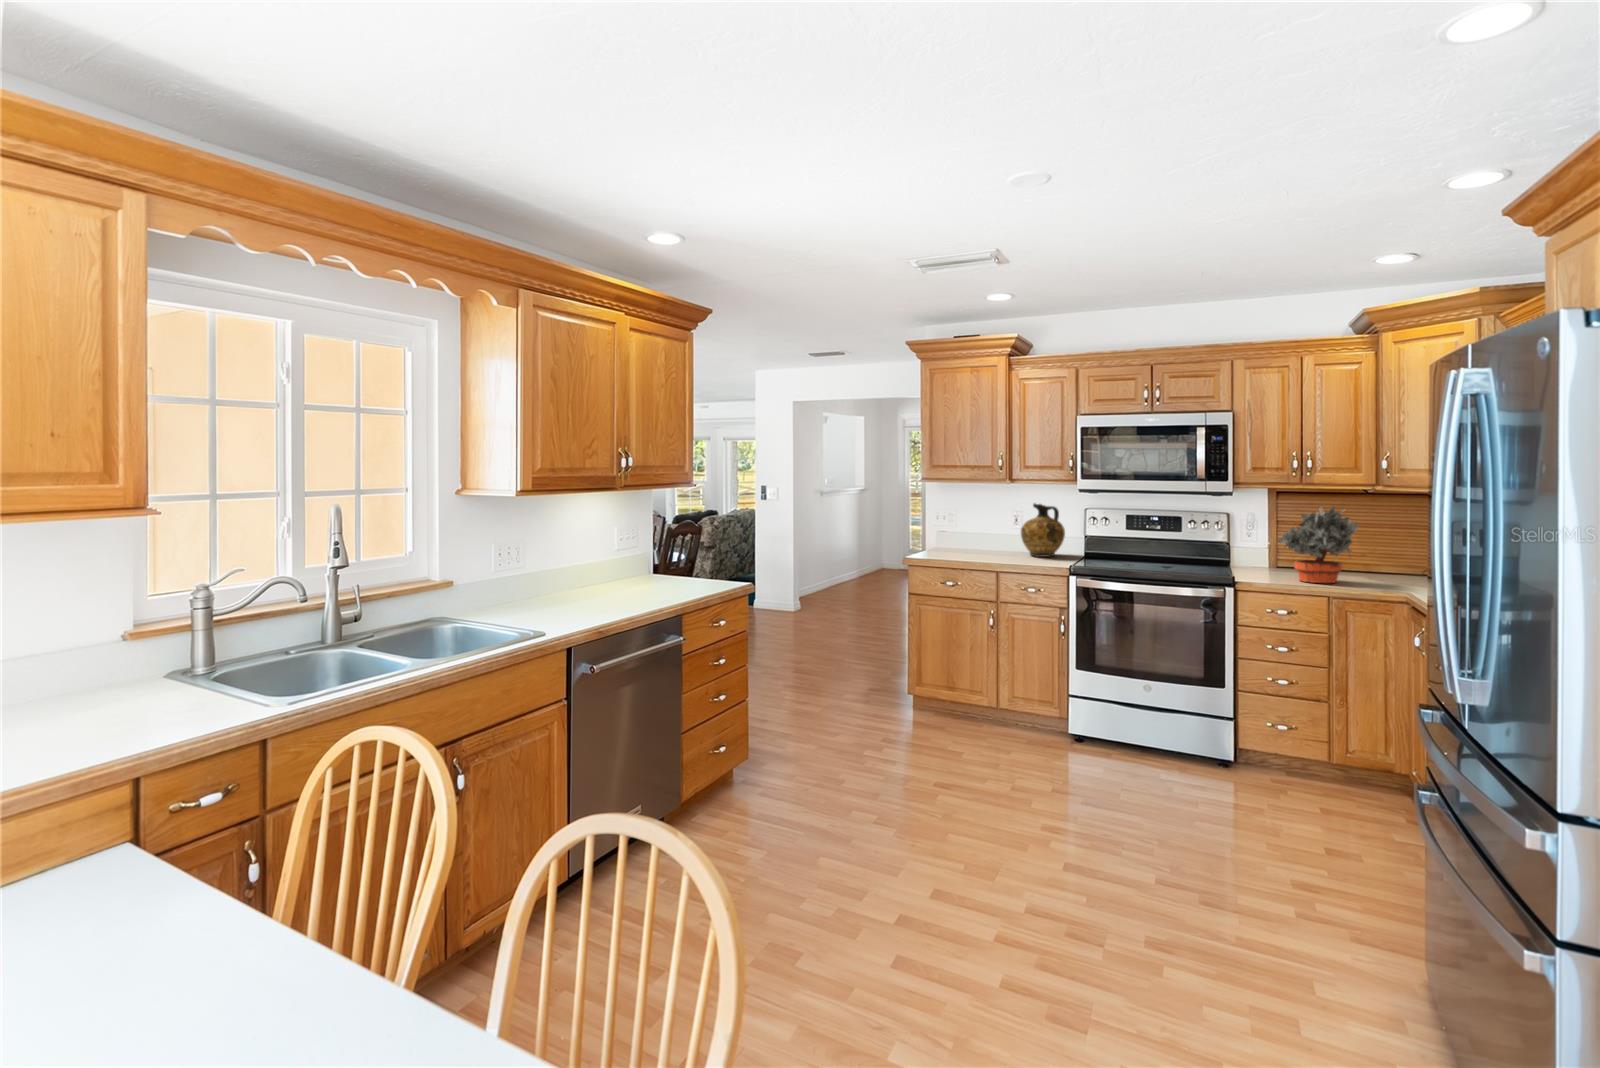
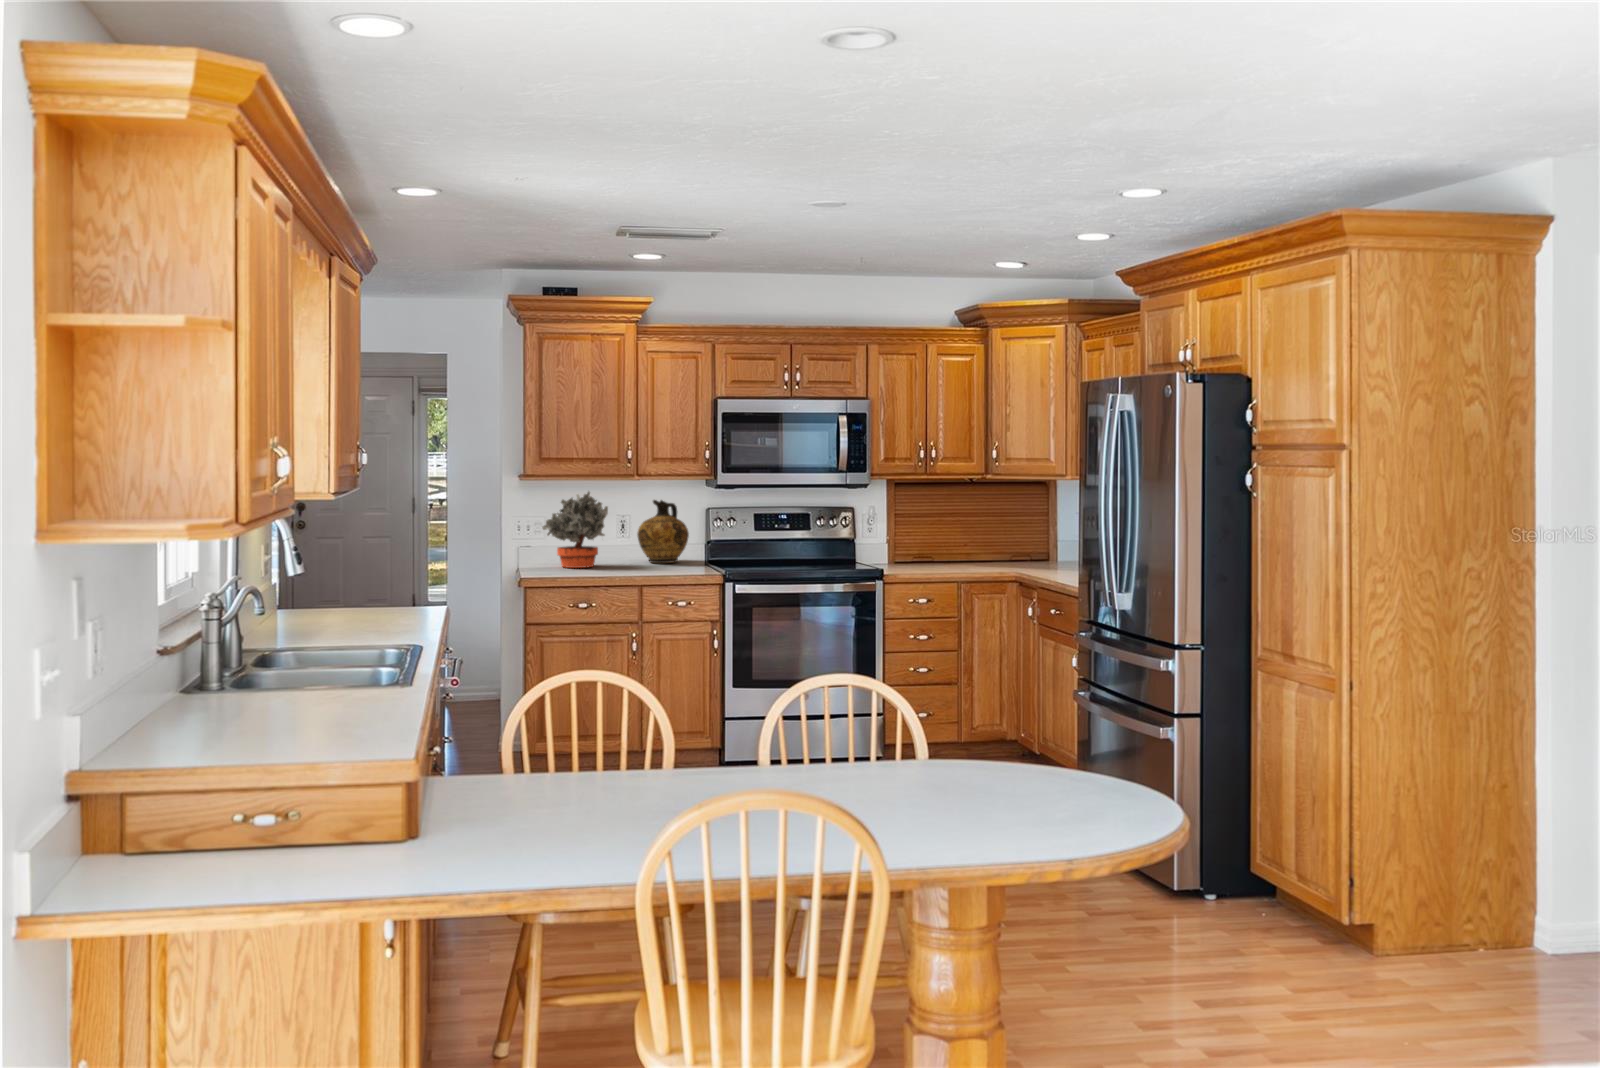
potted plant: present [1278,505,1358,583] -> present [542,492,608,568]

